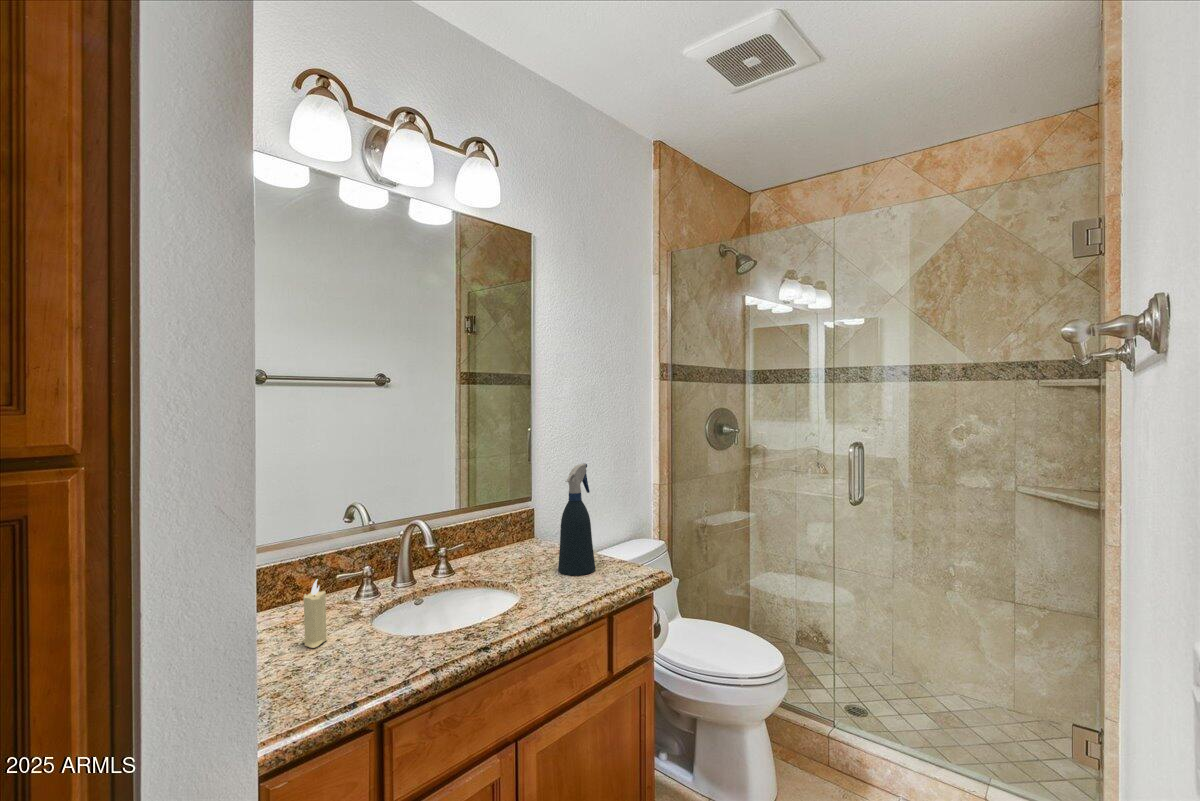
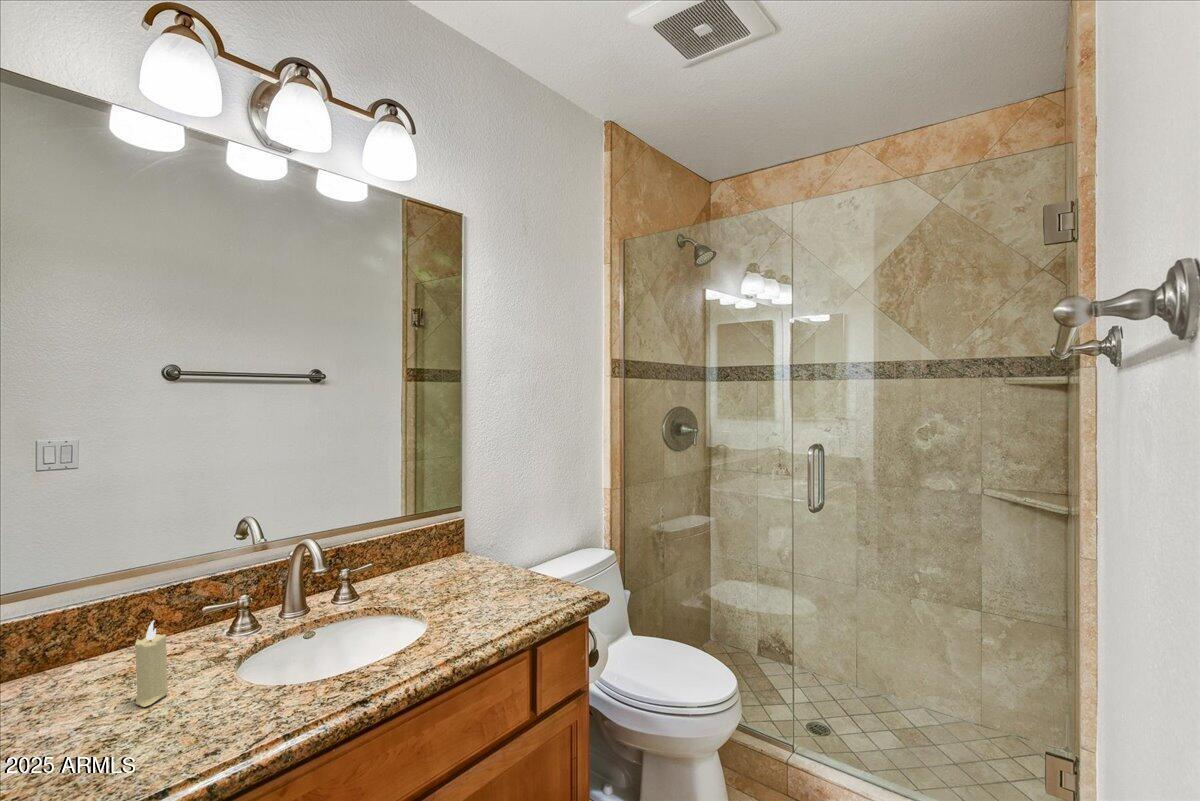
spray bottle: present [558,463,595,576] -> none [480,471,523,599]

